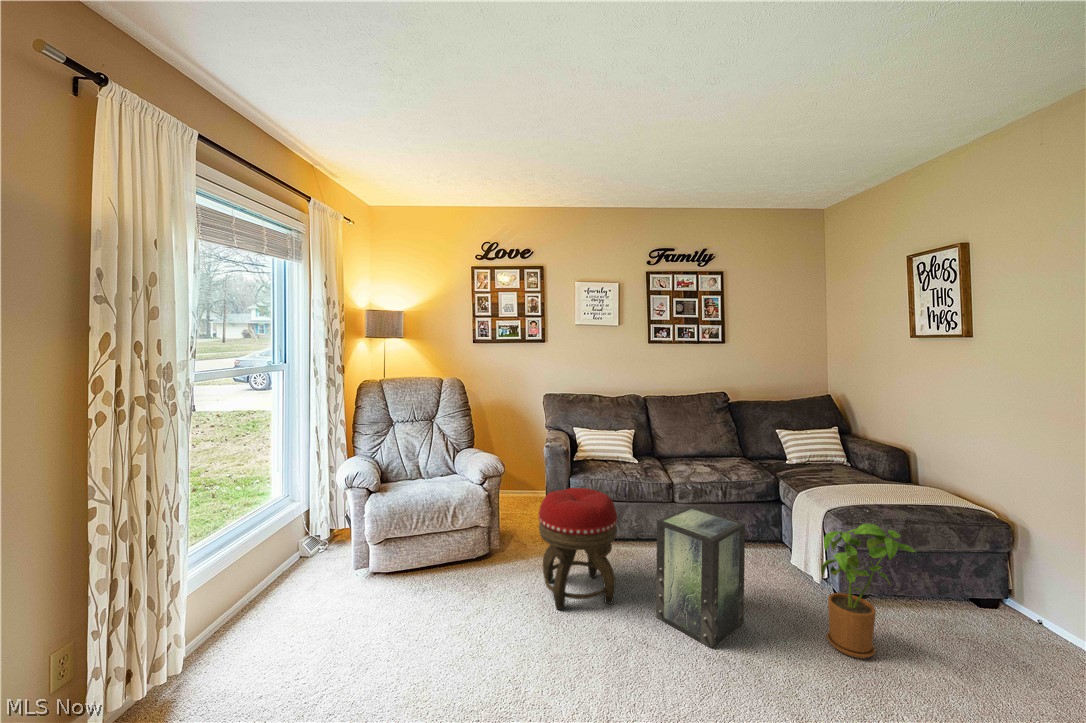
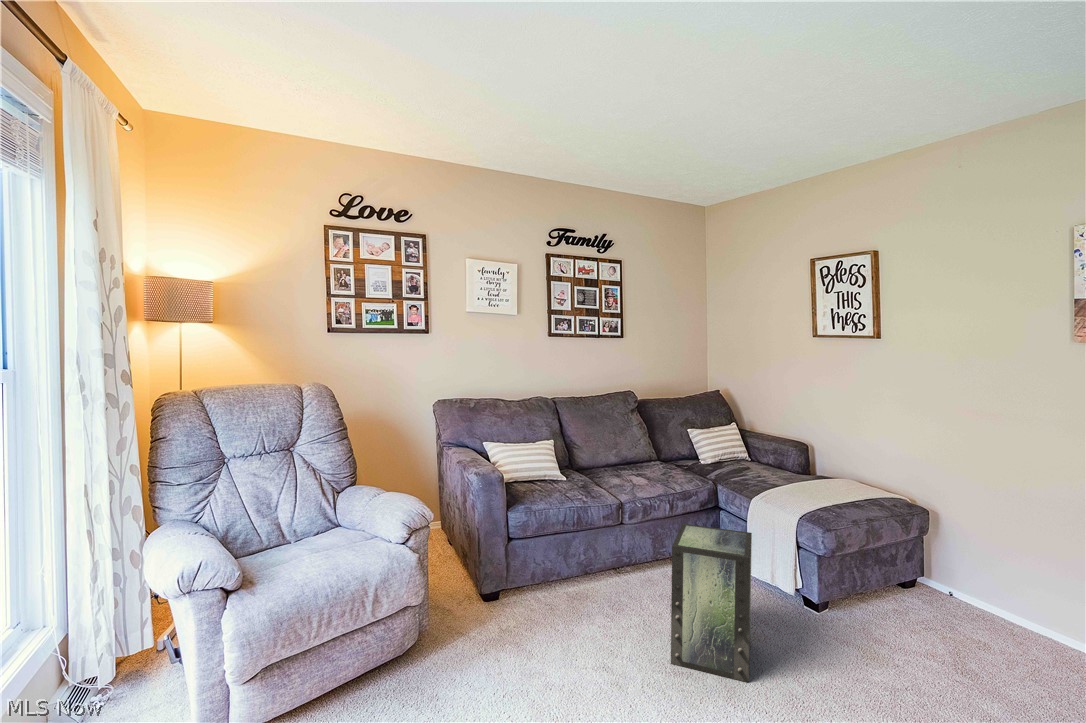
footstool: present [539,488,617,610] -> none [511,520,617,690]
house plant: present [821,524,916,659] -> none [814,513,905,650]

